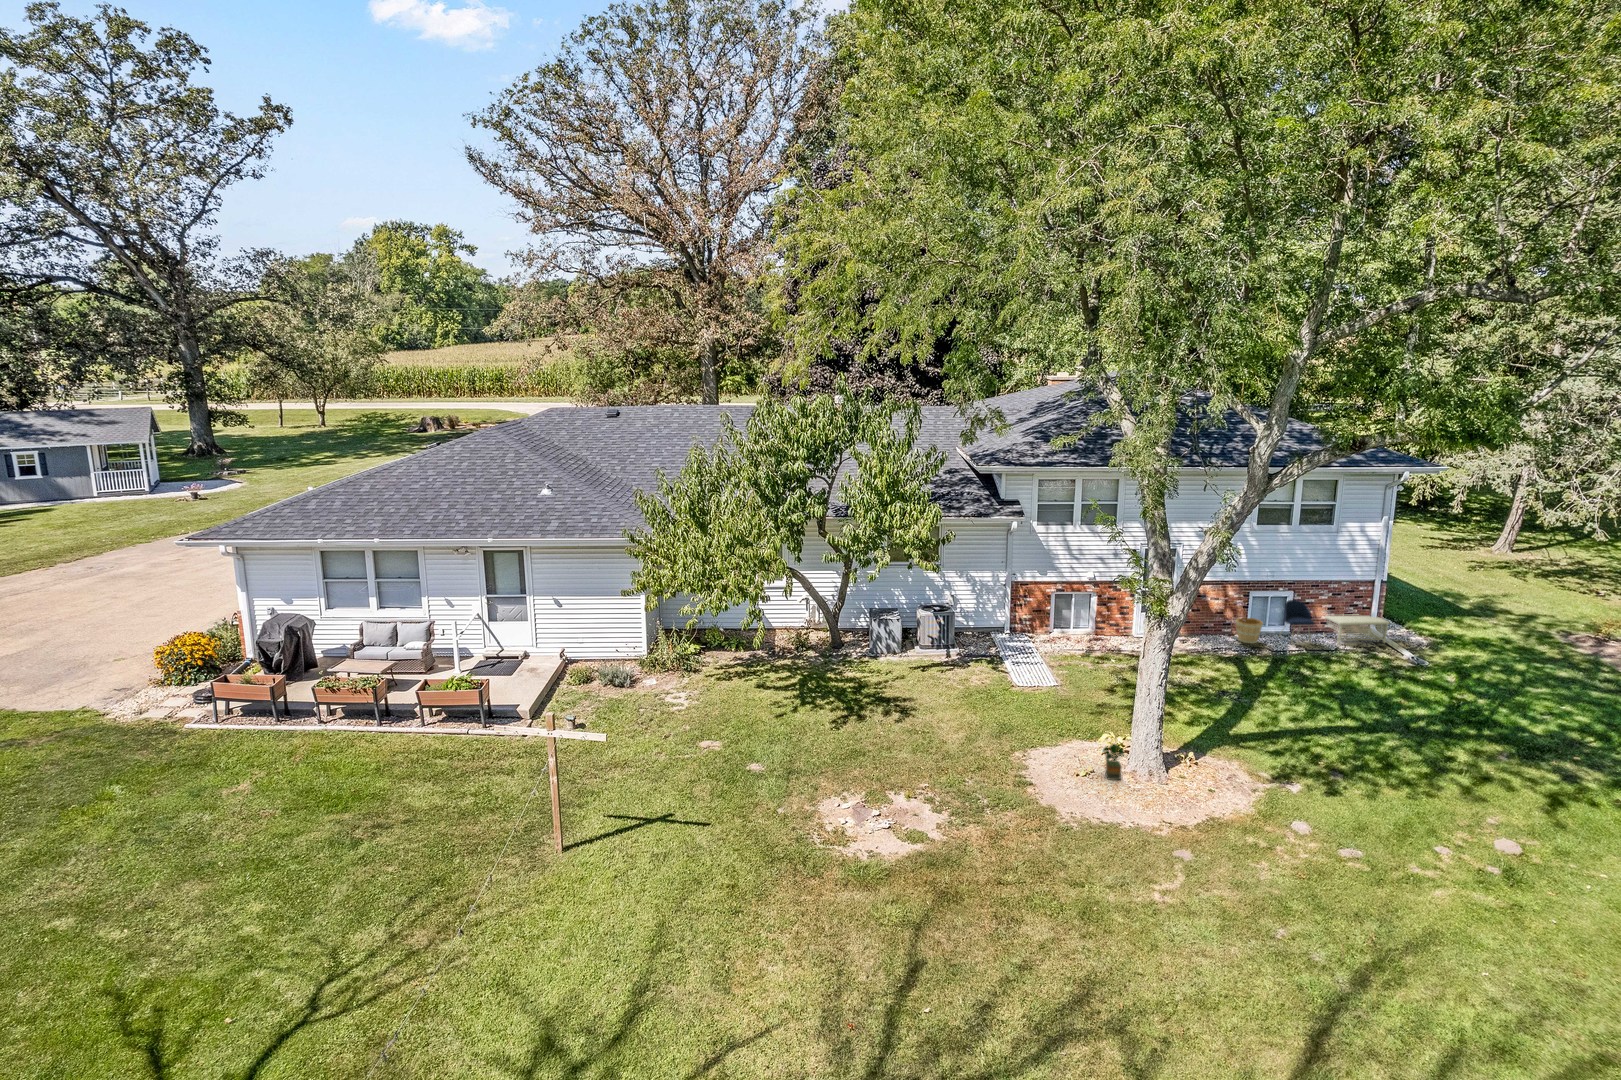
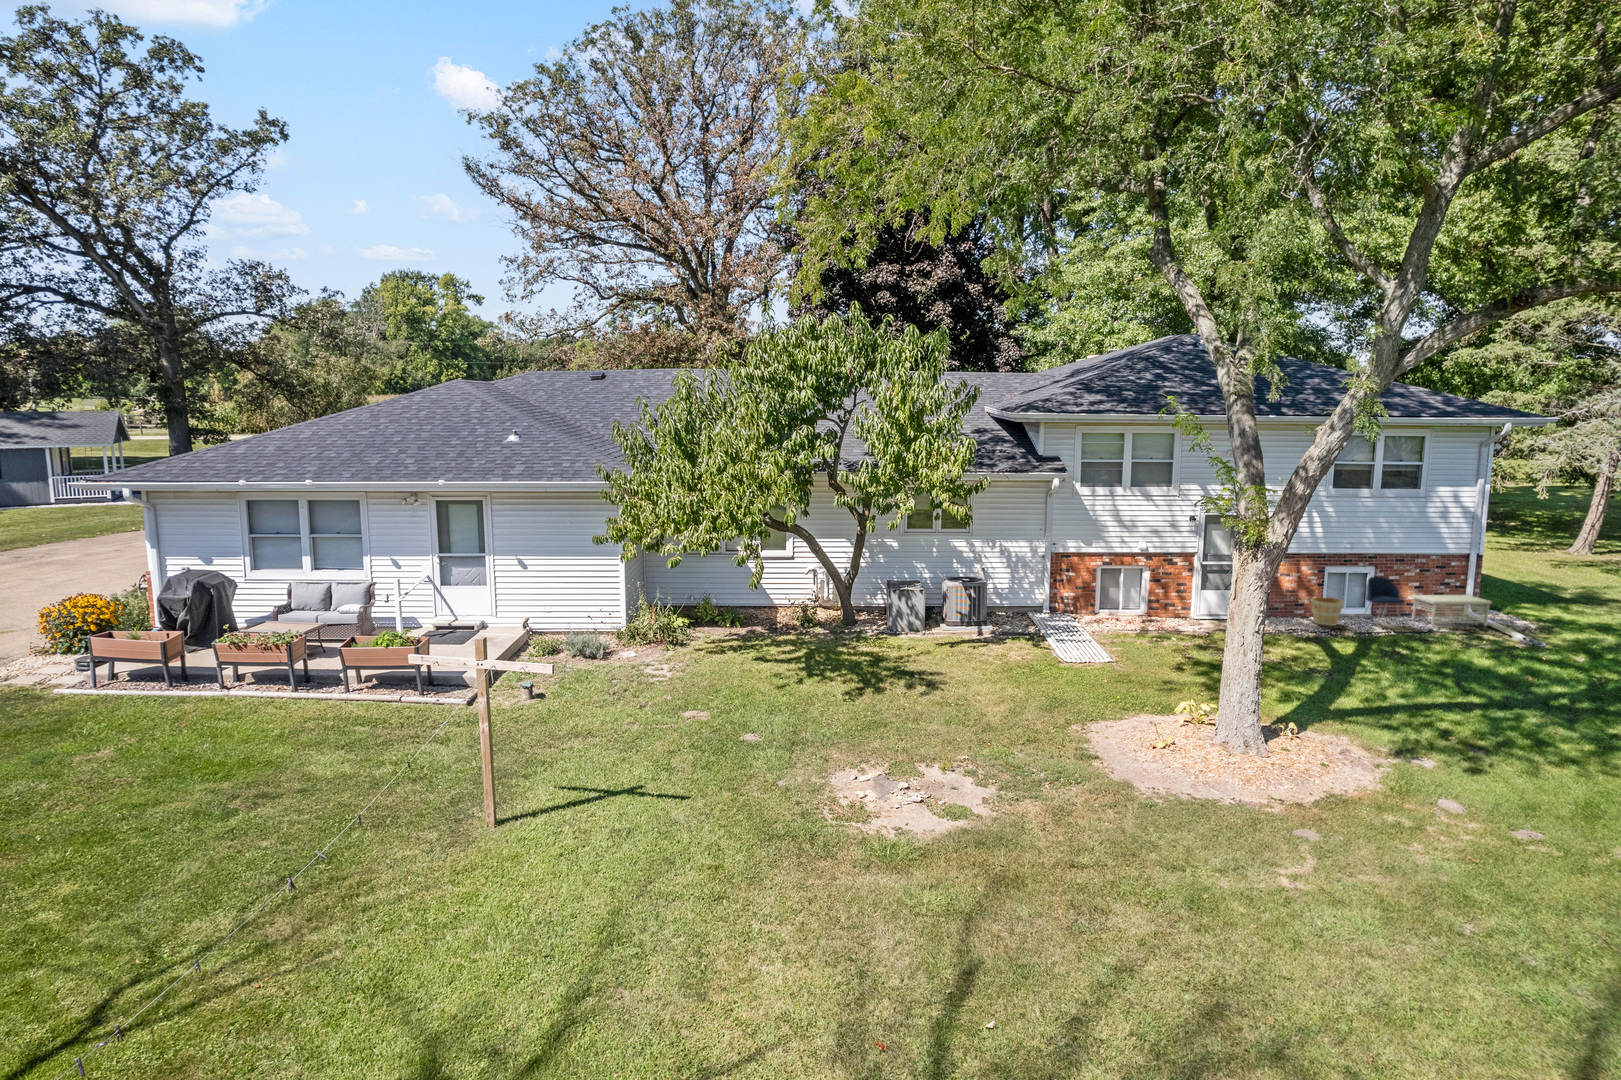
potted tree: present [1103,744,1128,780] -> none [1188,707,1224,754]

